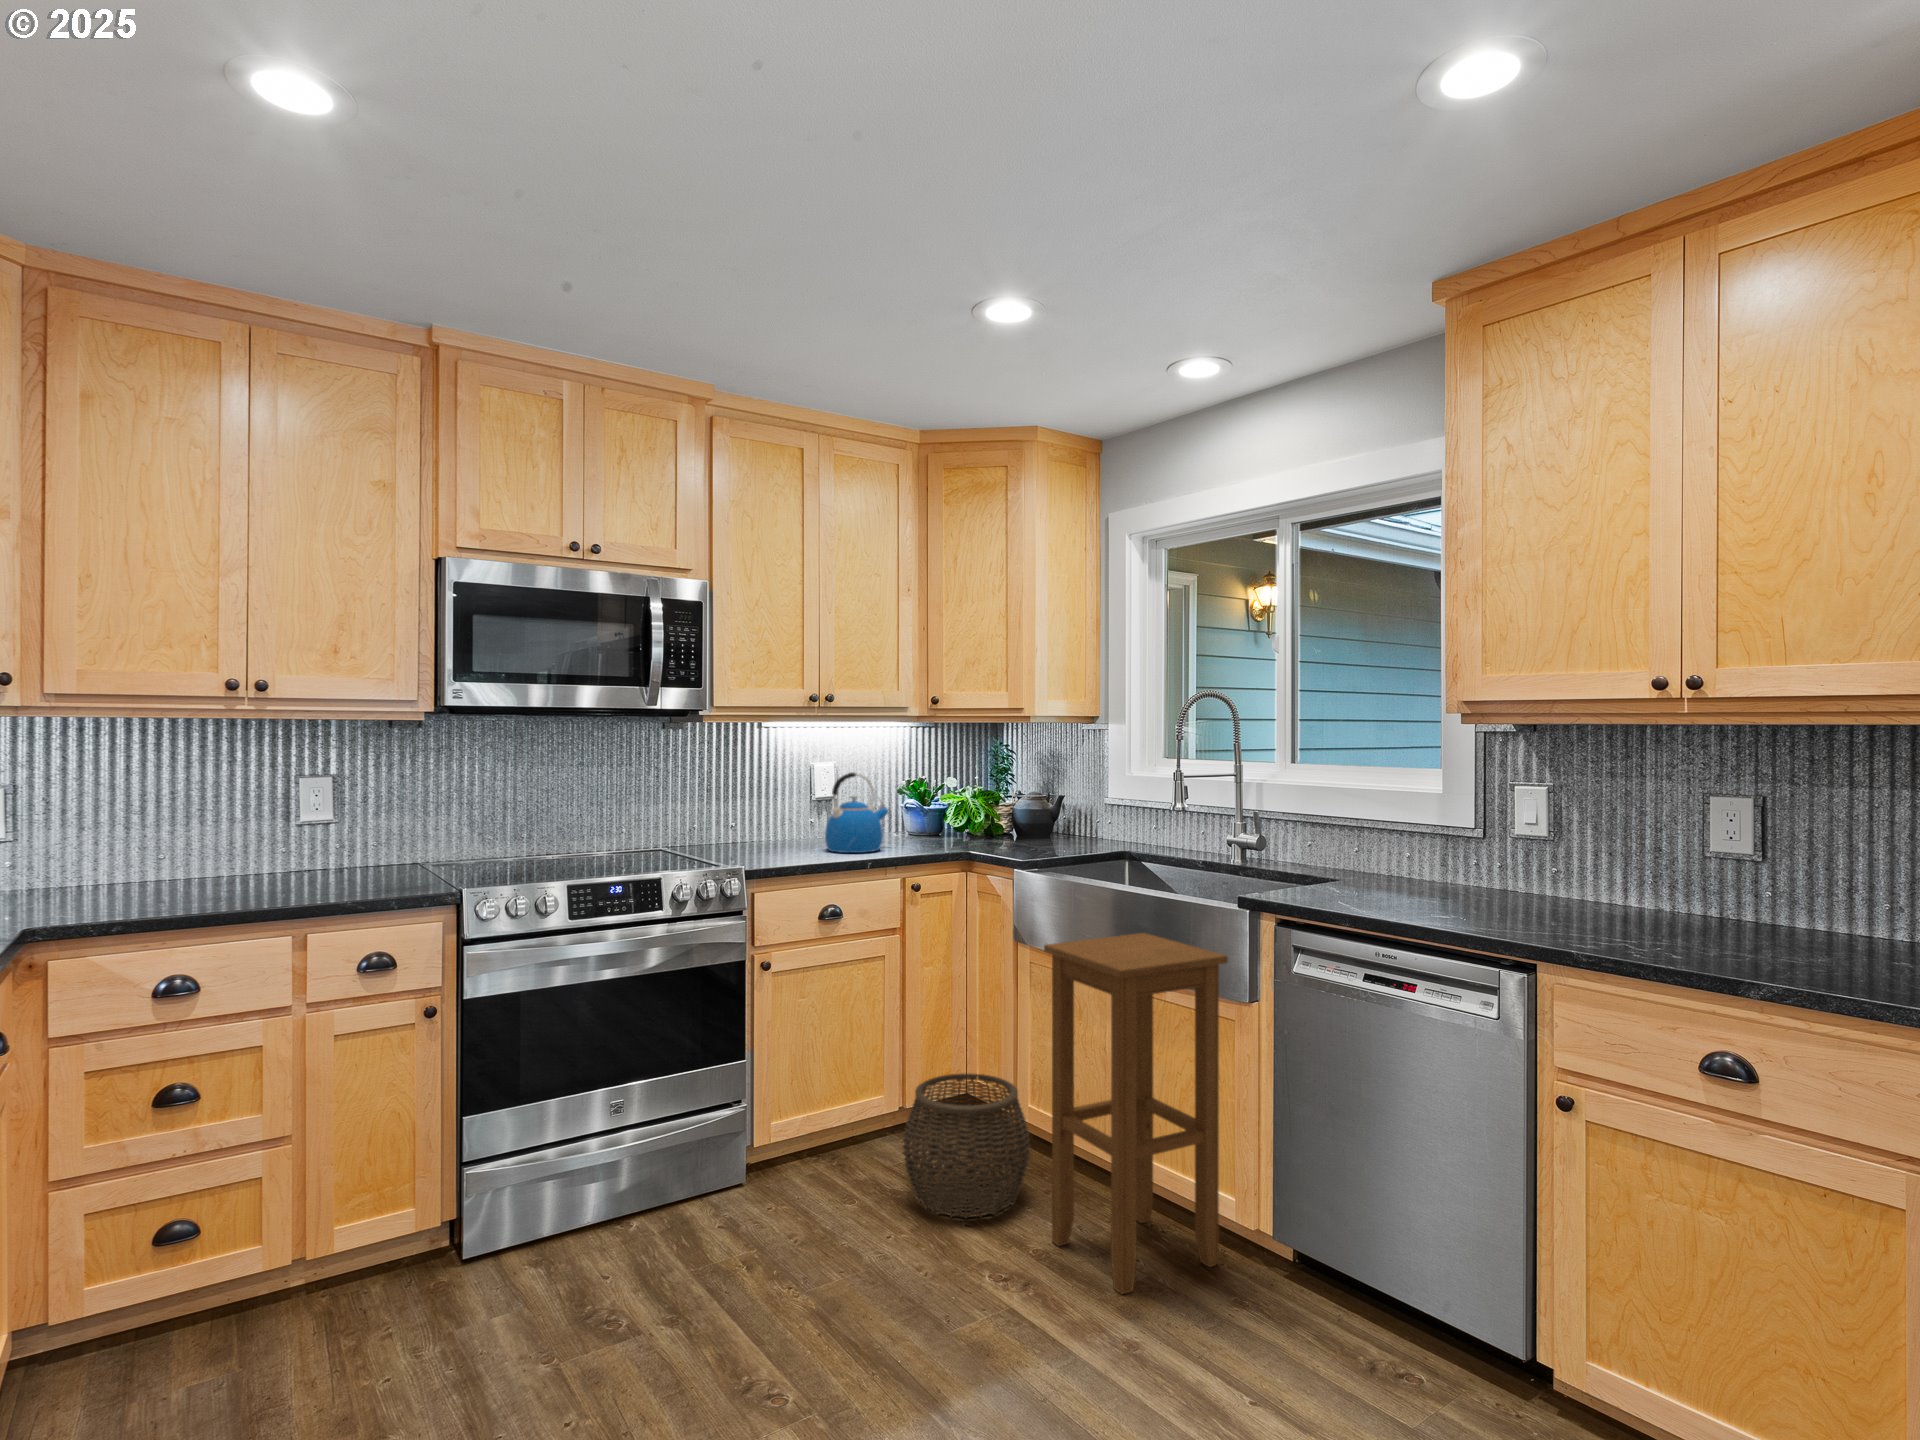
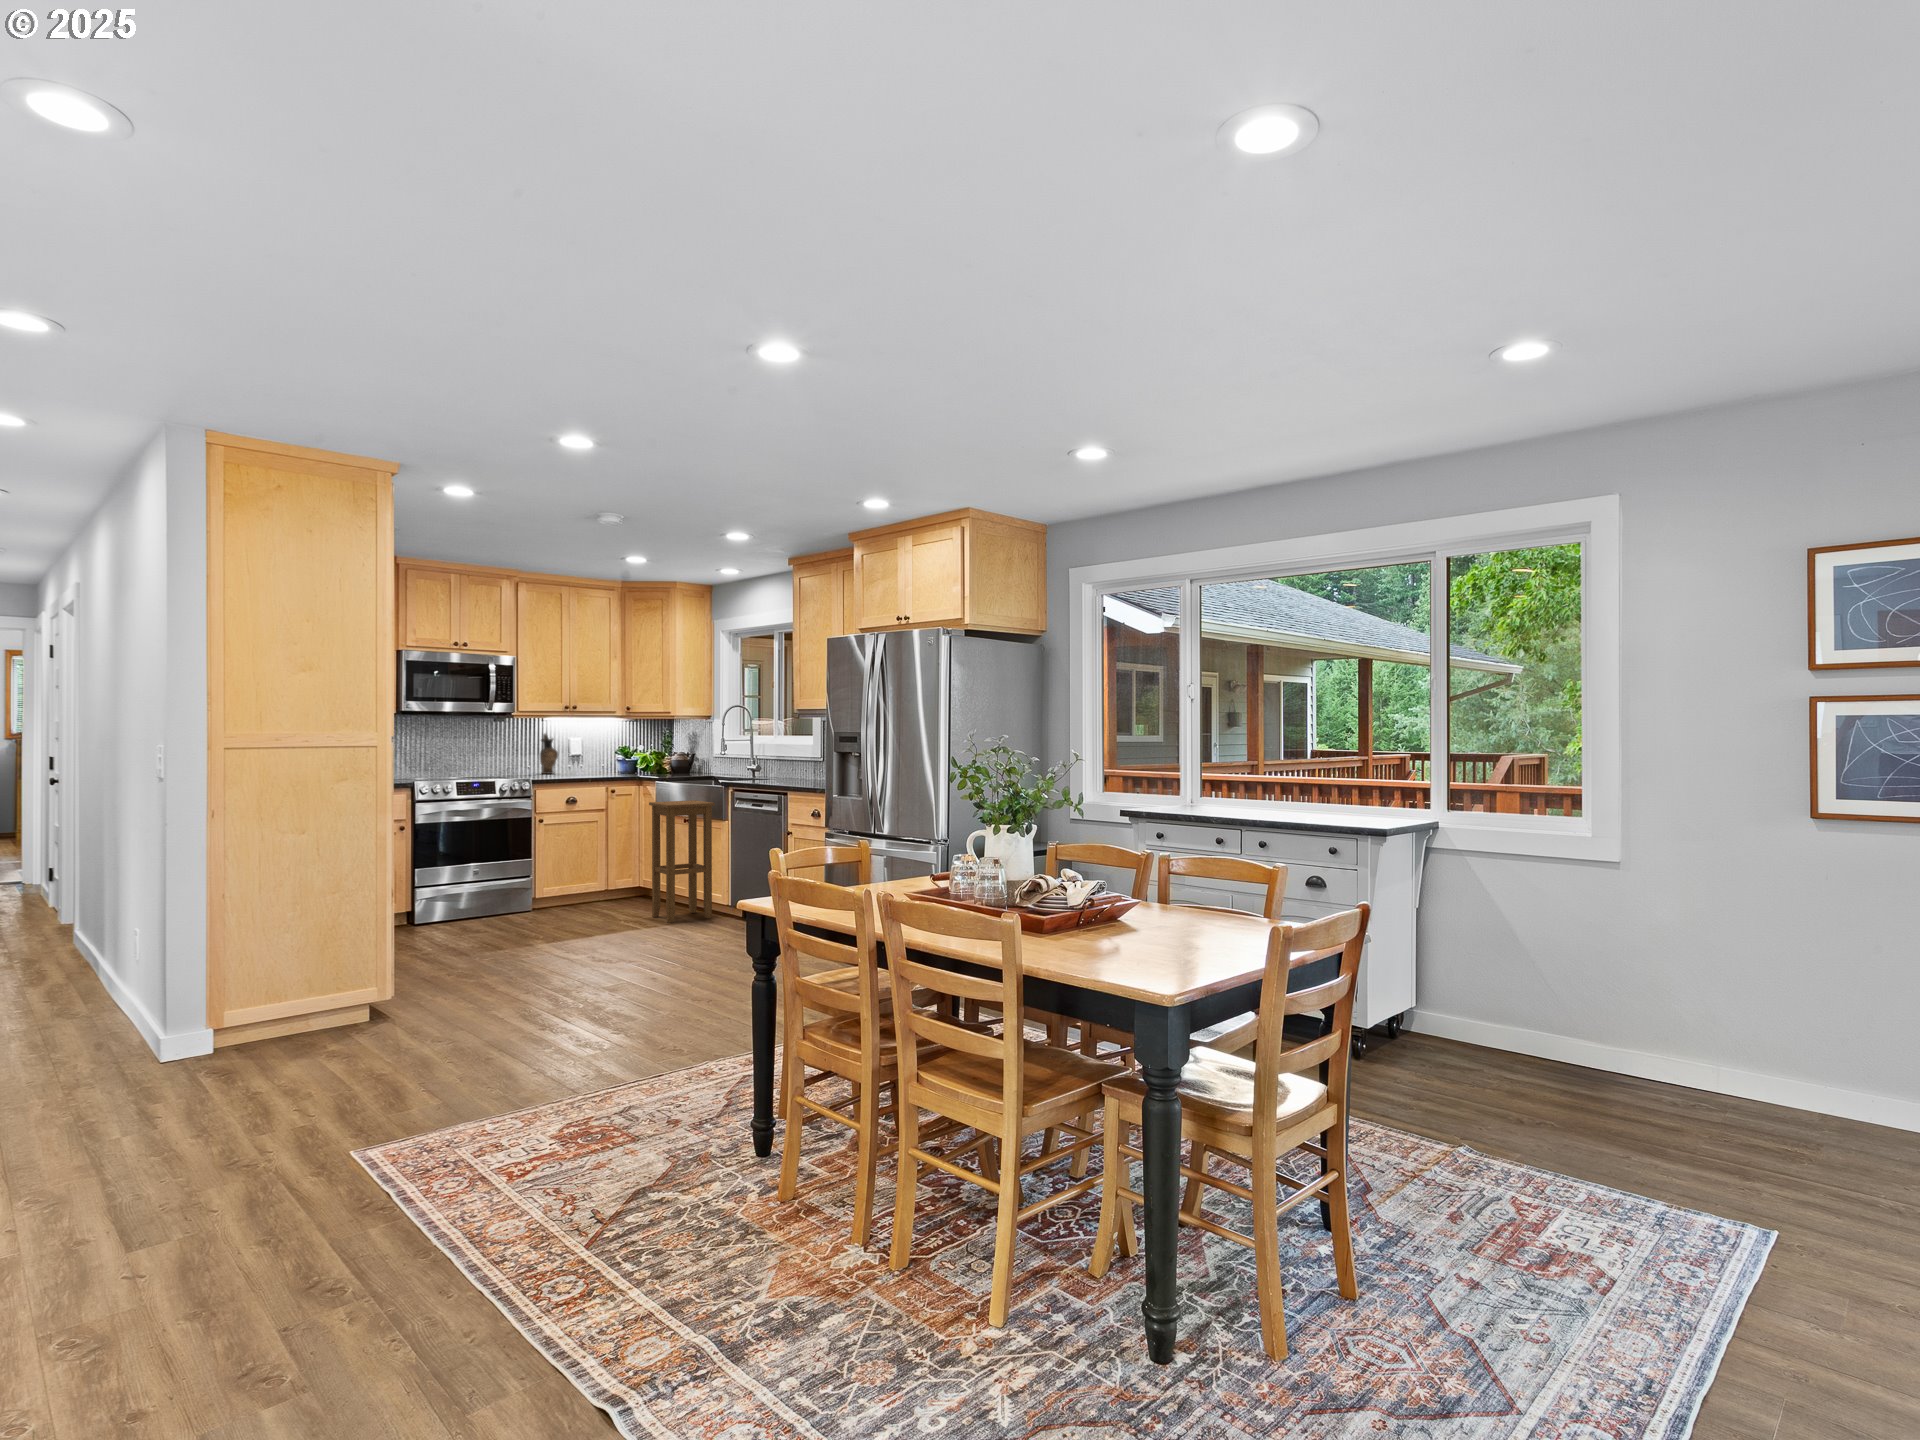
ceramic pitcher: none [753,753,791,842] -> present [540,734,558,774]
kettle: present [825,773,889,853] -> none [572,741,603,776]
woven basket: present [902,1074,1030,1218] -> none [598,864,652,914]

